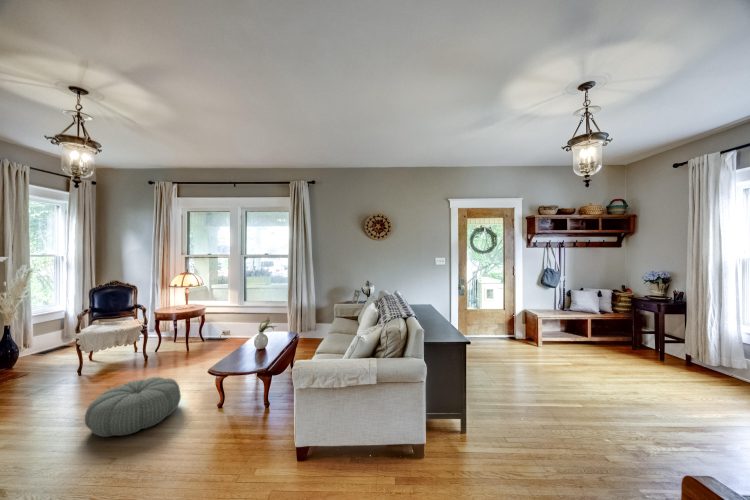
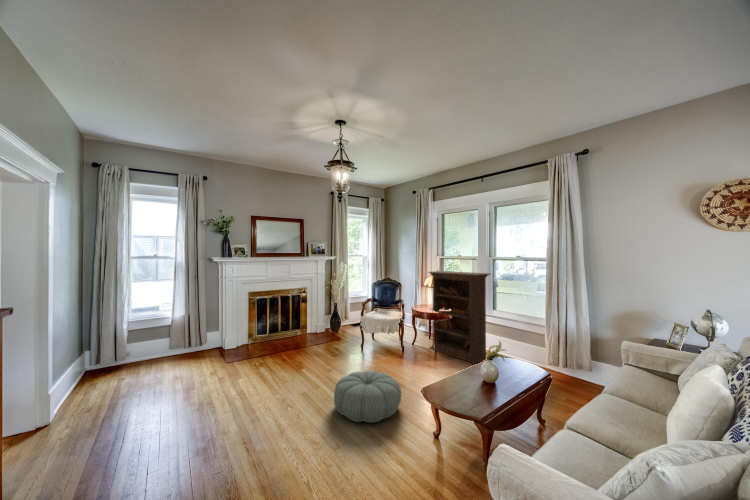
bookcase: none [177,269,245,350] -> present [429,271,490,364]

